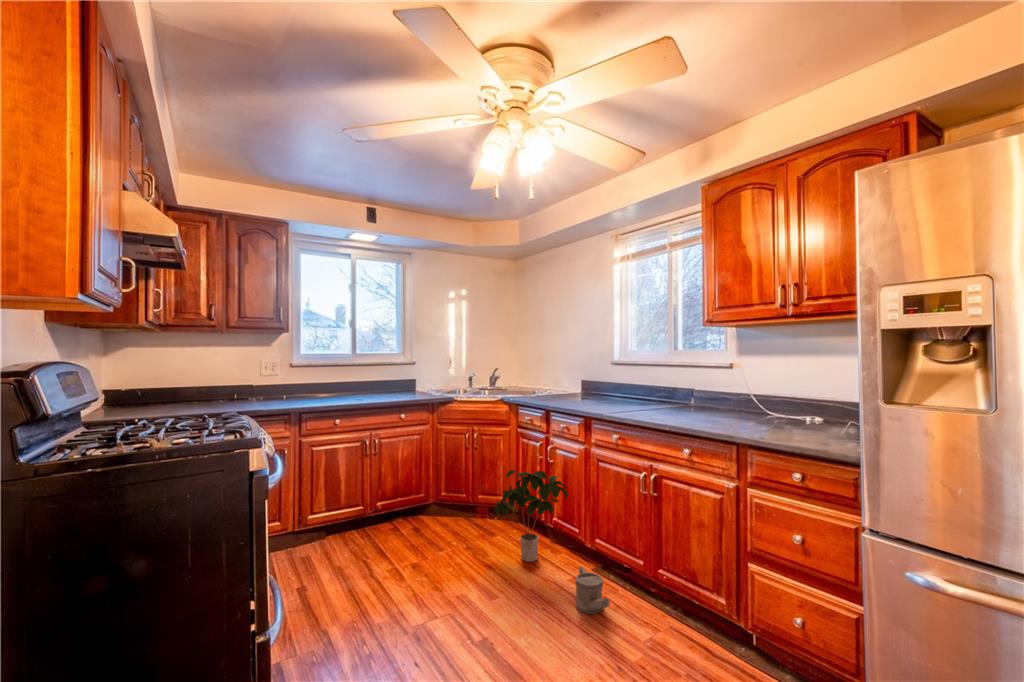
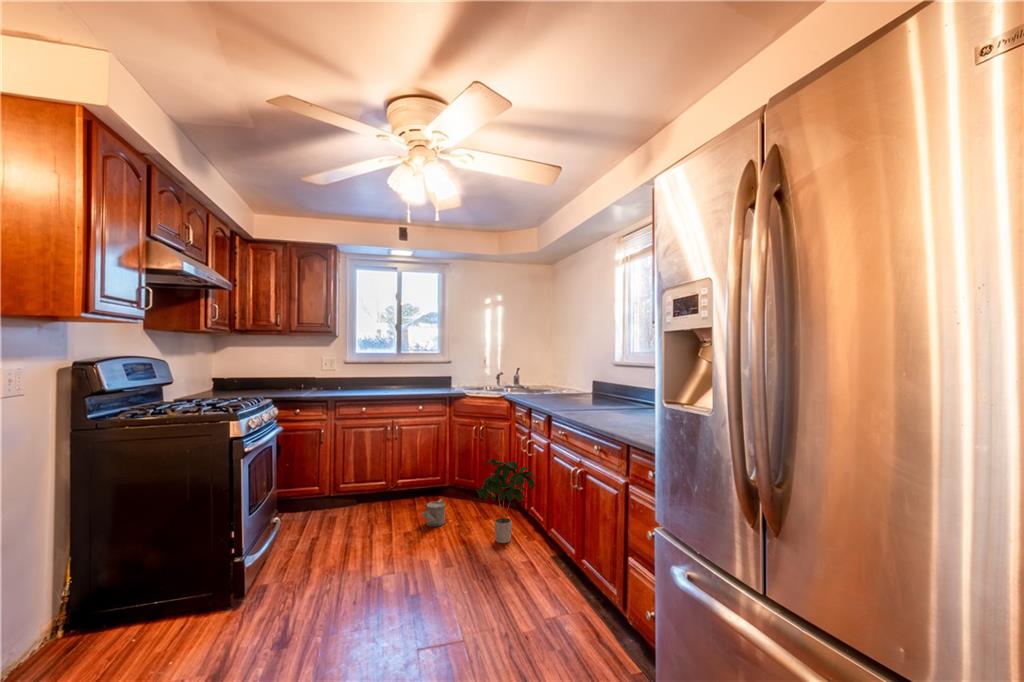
watering can: present [575,567,610,614] -> present [422,499,445,527]

